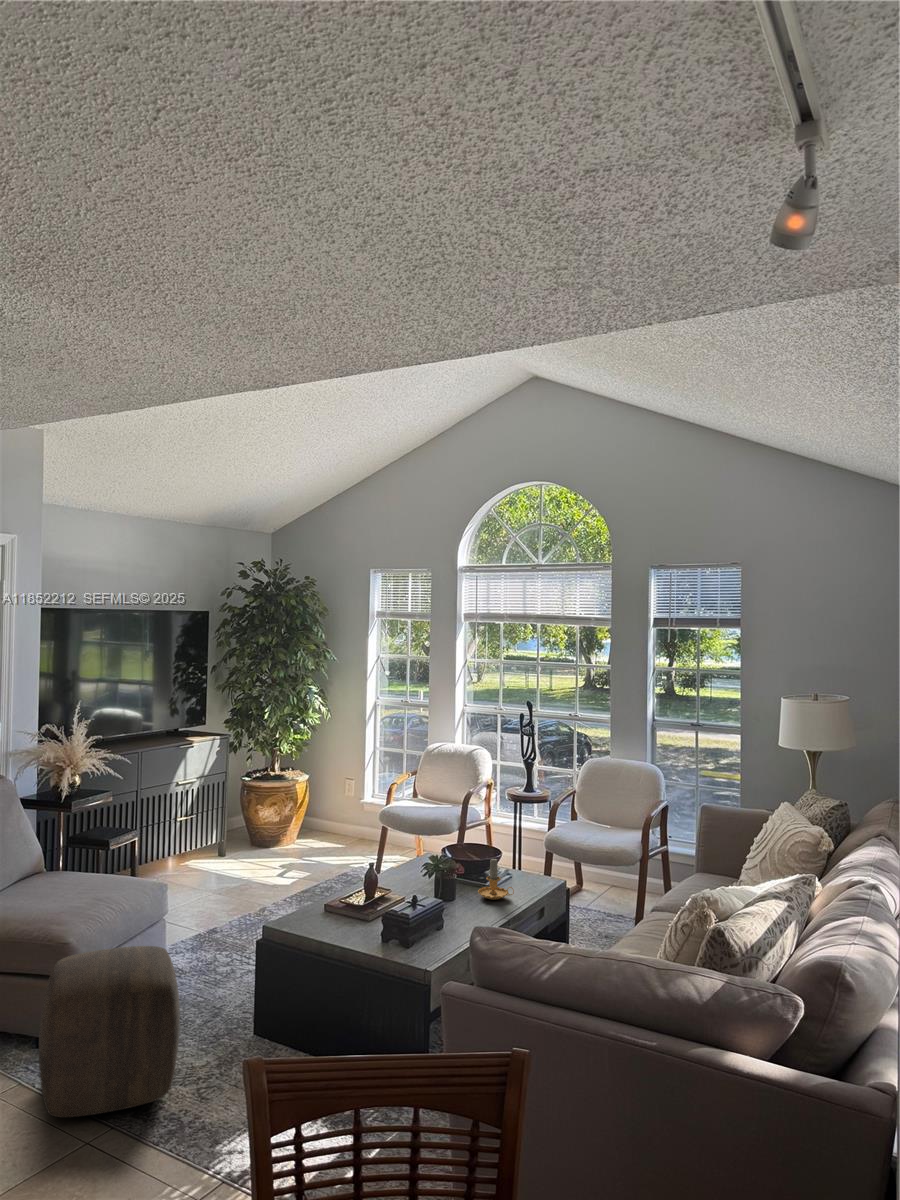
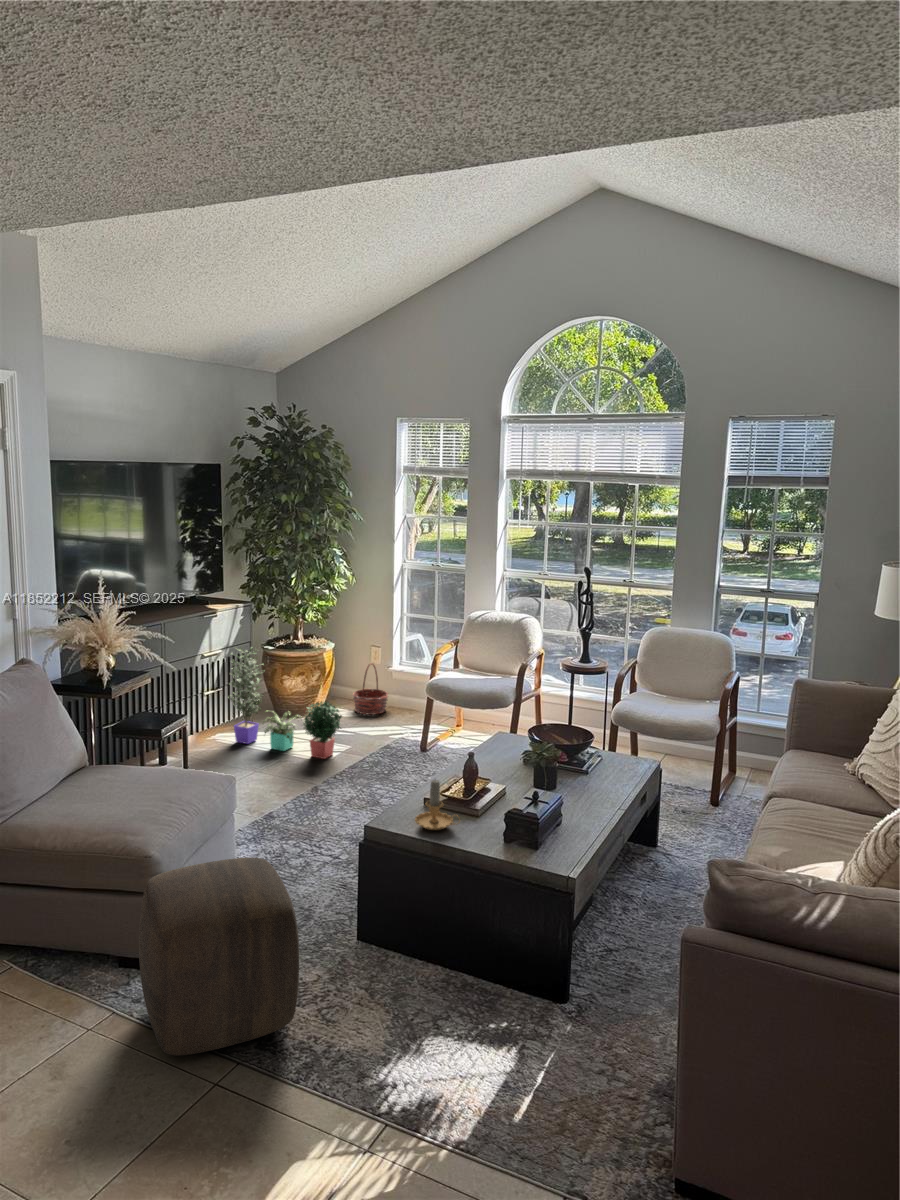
potted plant: none [198,775,301,884] -> present [228,647,342,759]
basket: none [324,795,360,846] -> present [353,663,388,715]
candle: present [478,858,514,900] -> present [415,780,460,830]

